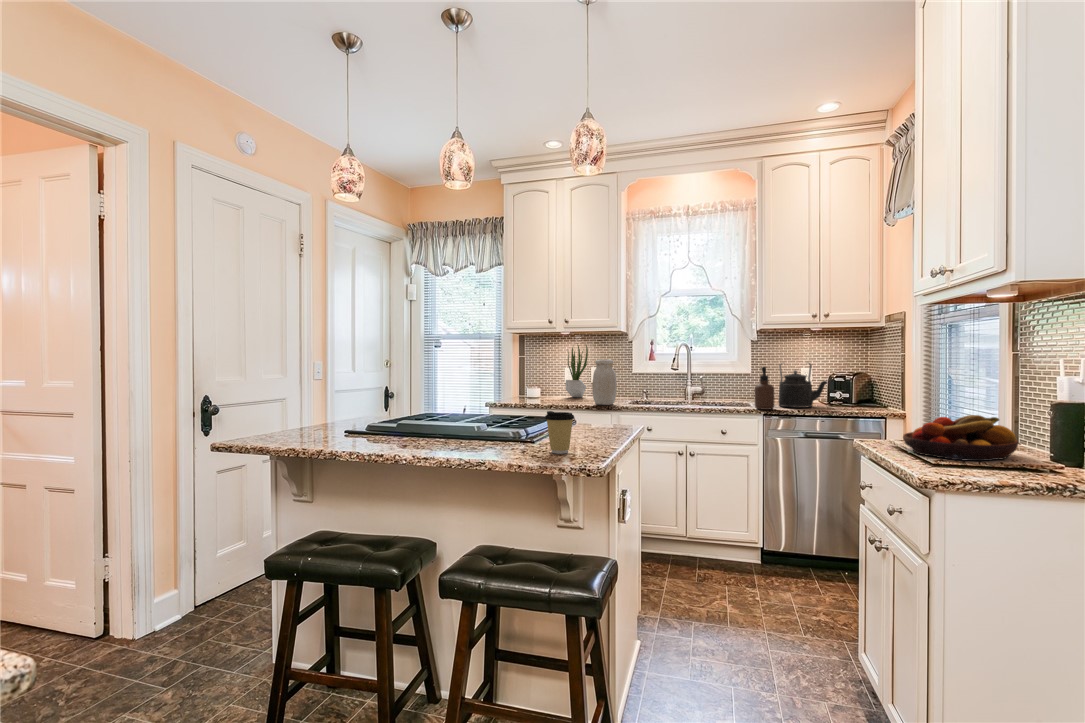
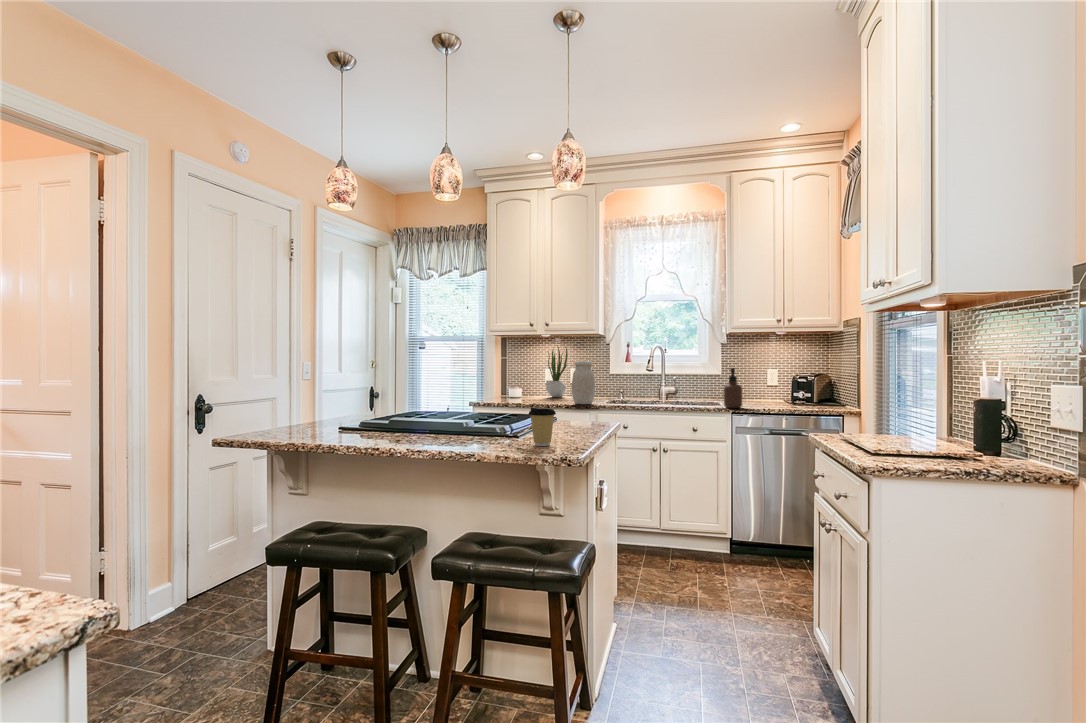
kettle: present [778,363,827,408] -> none [746,364,791,406]
fruit bowl: present [903,415,1018,461] -> none [850,411,947,451]

